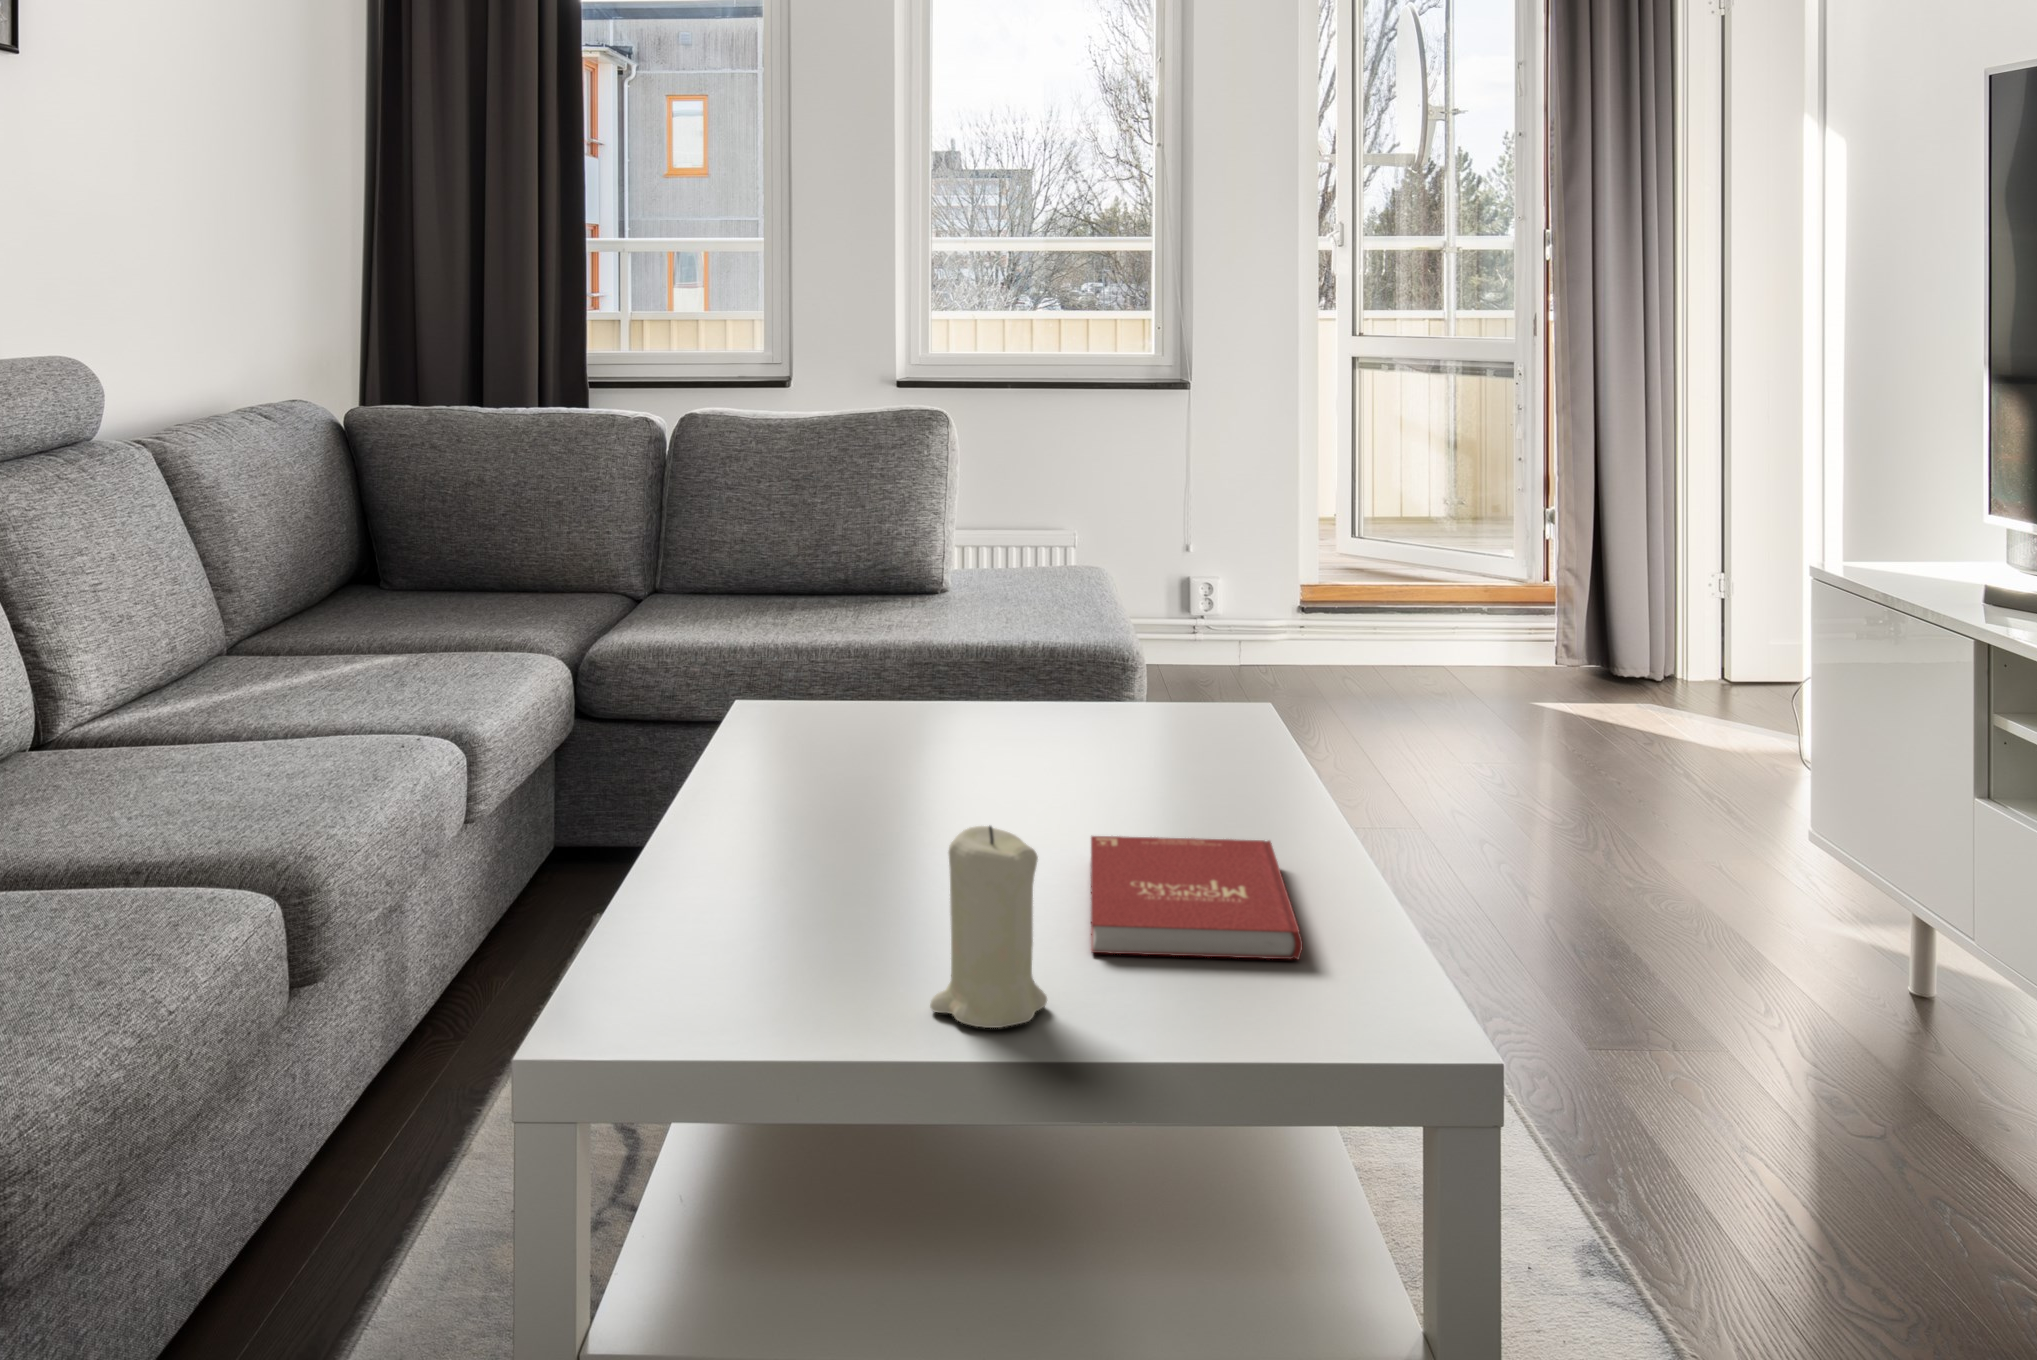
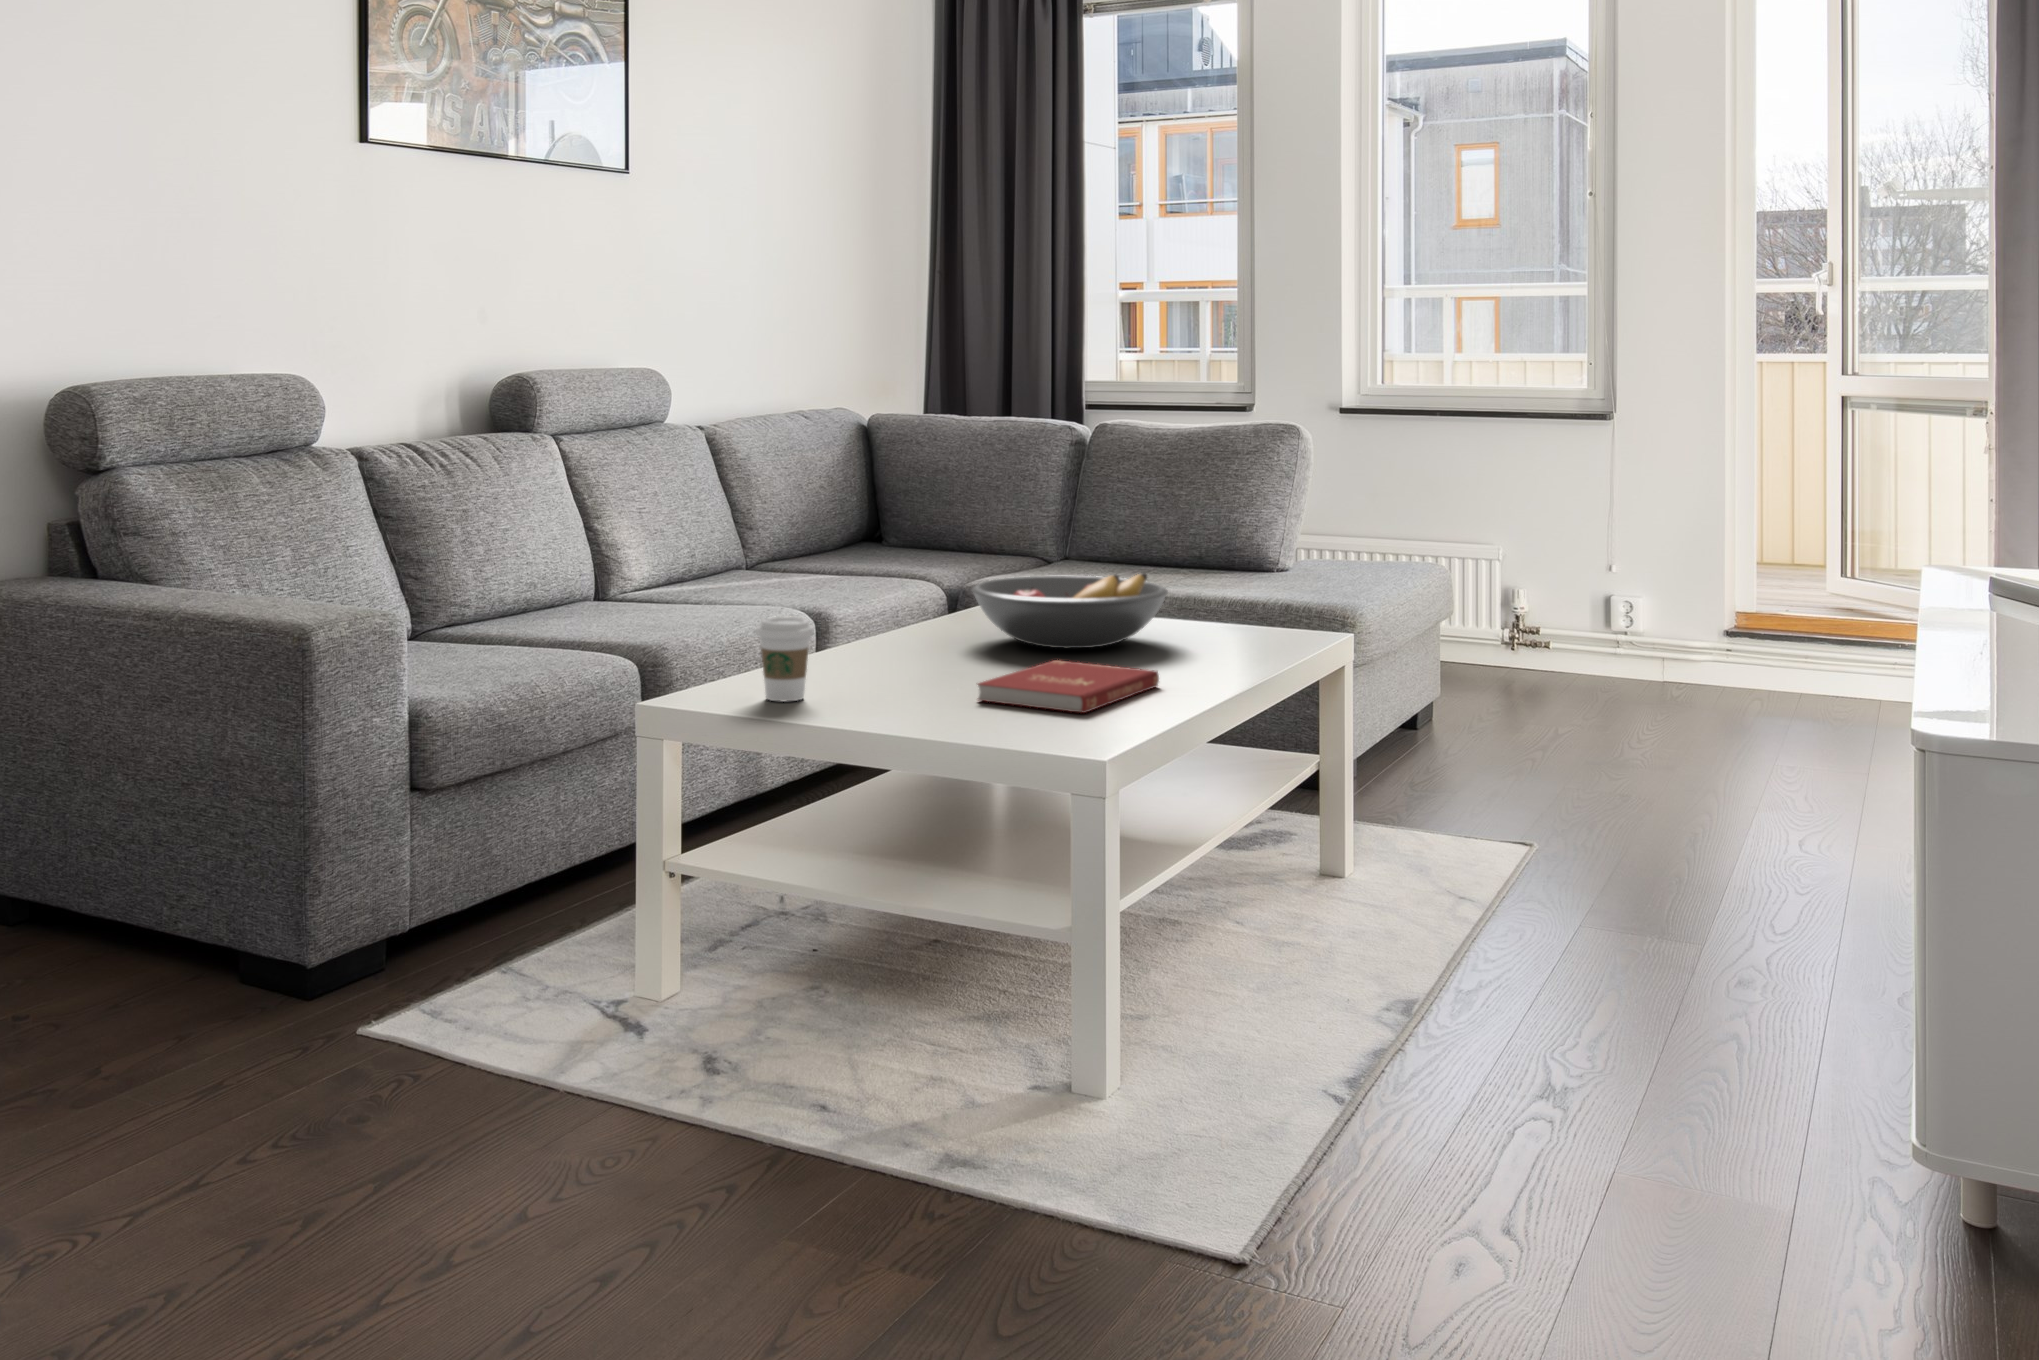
fruit bowl: none [845,661,1137,793] -> present [972,573,1168,648]
candle: present [930,826,1047,1028] -> none [855,608,916,713]
coffee cup: none [720,848,827,1021] -> present [756,616,814,702]

